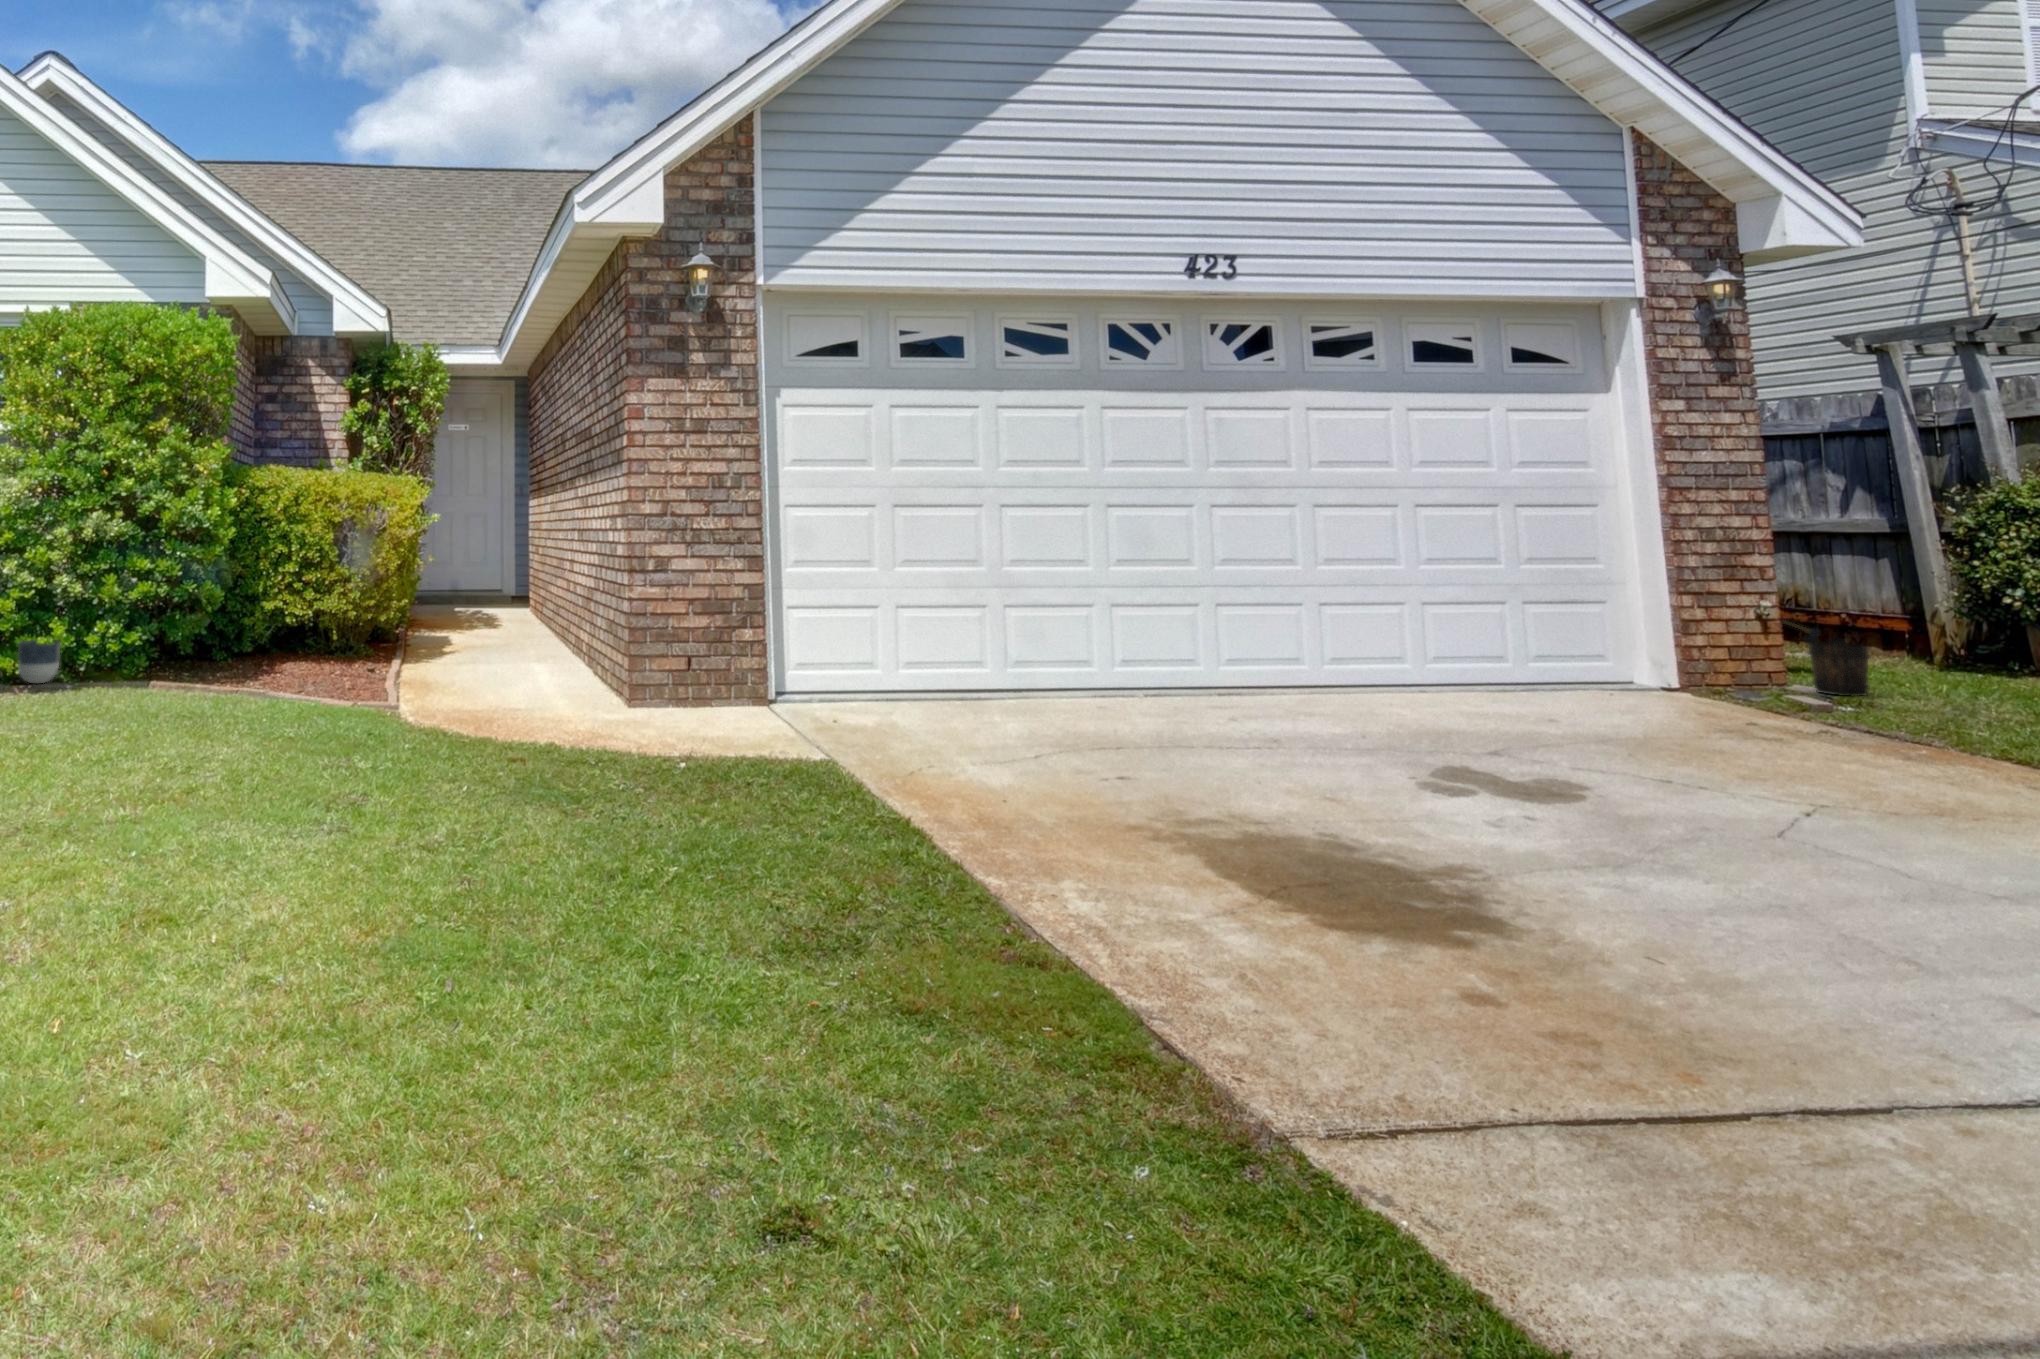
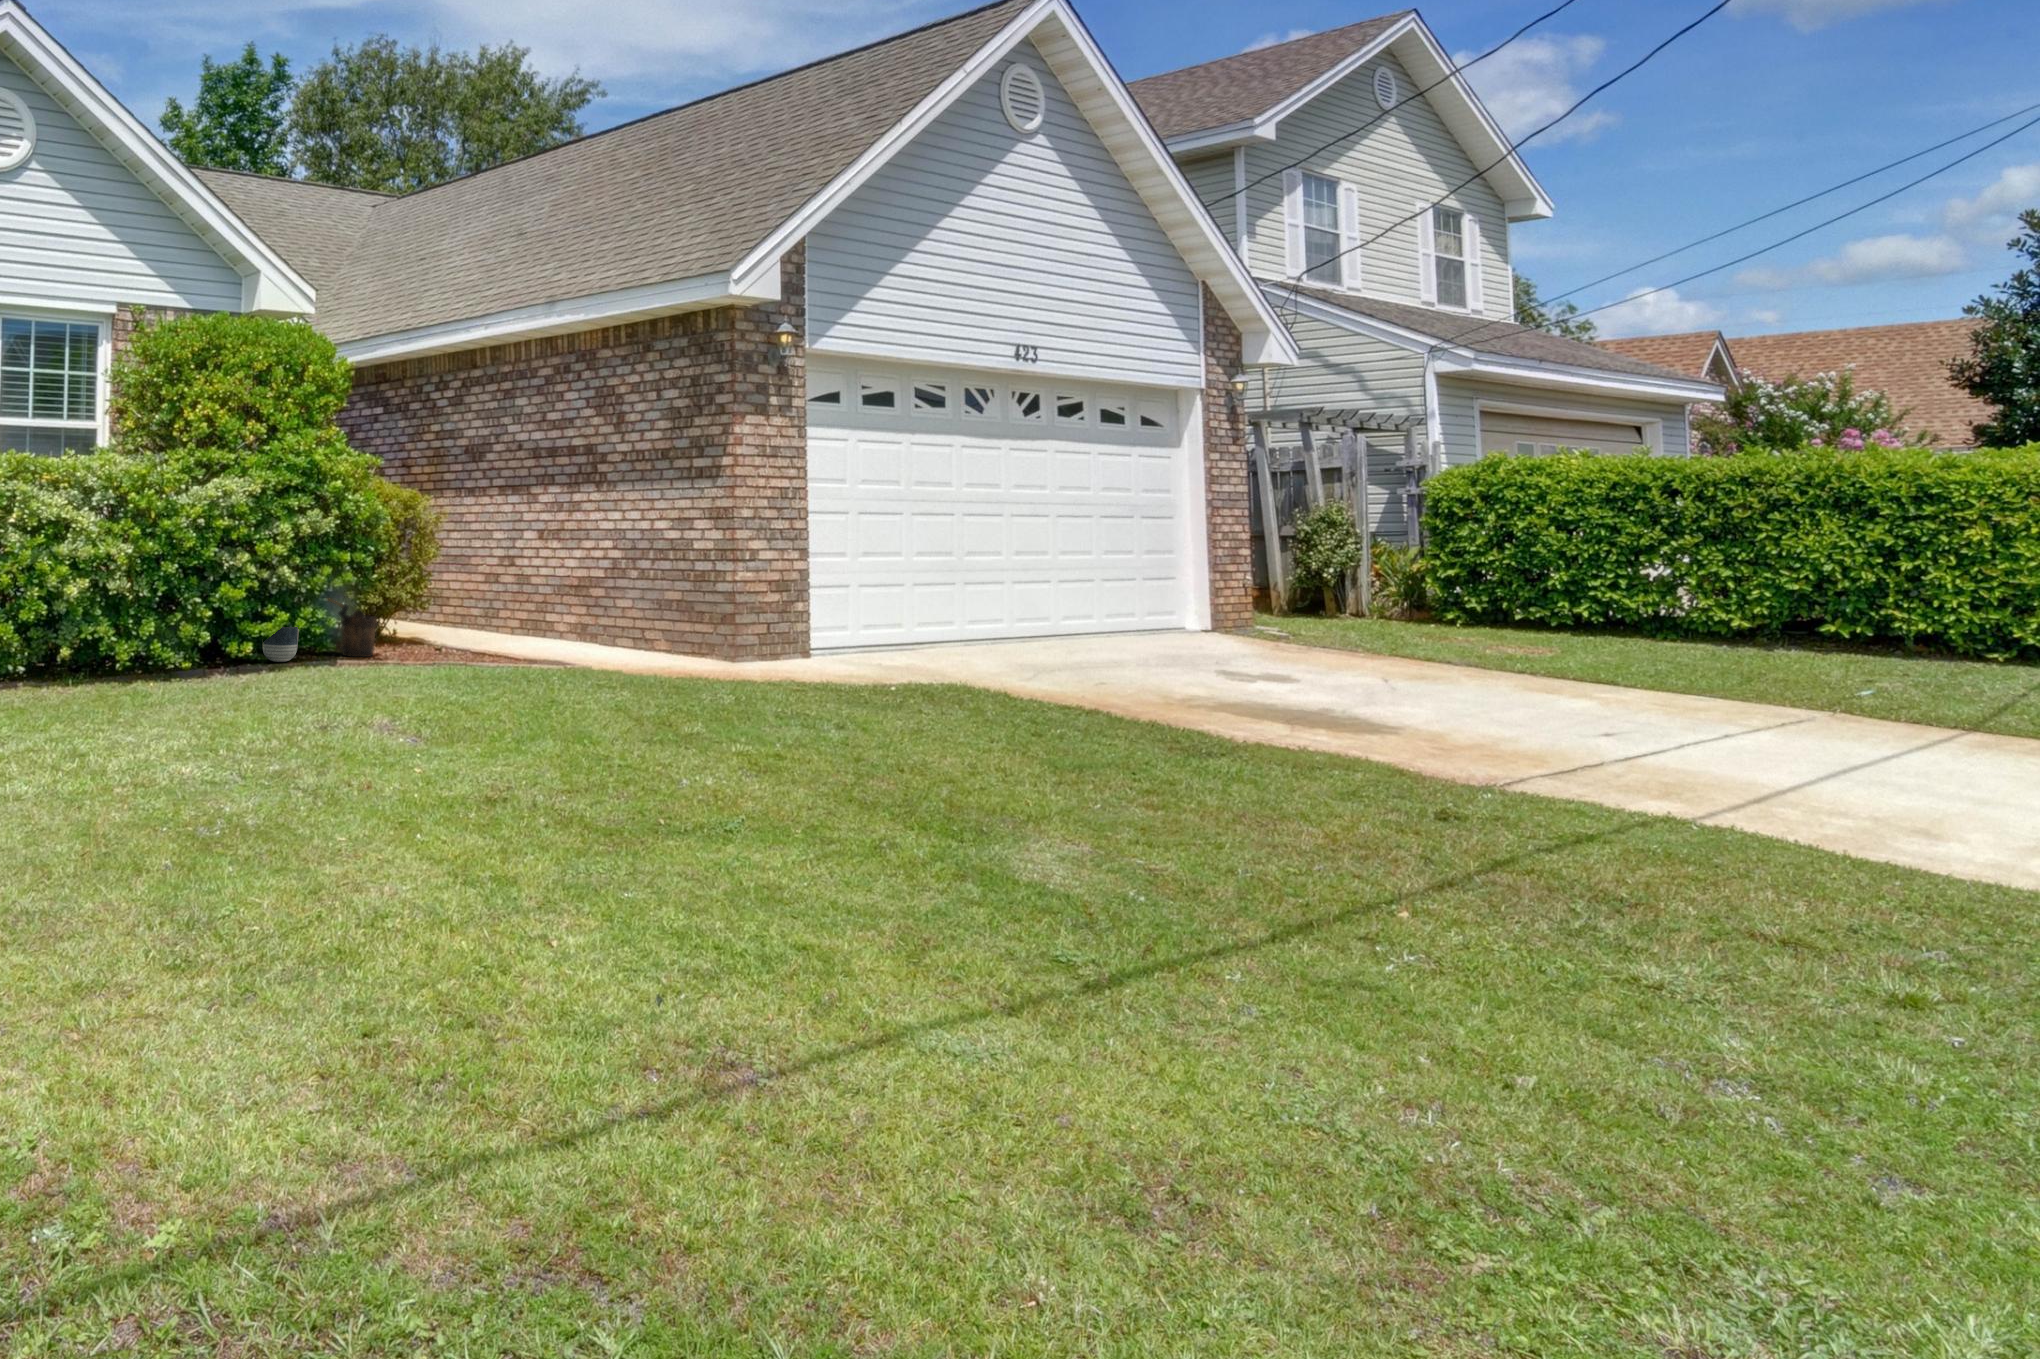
bucket: present [1782,620,1871,696] -> present [327,598,377,657]

